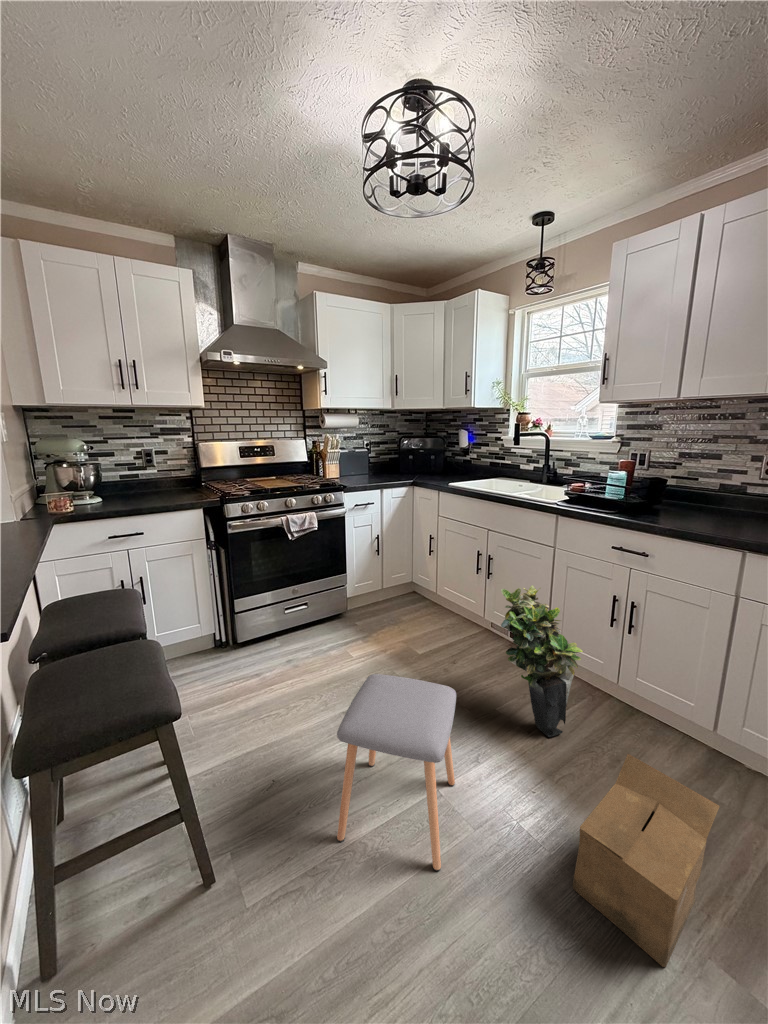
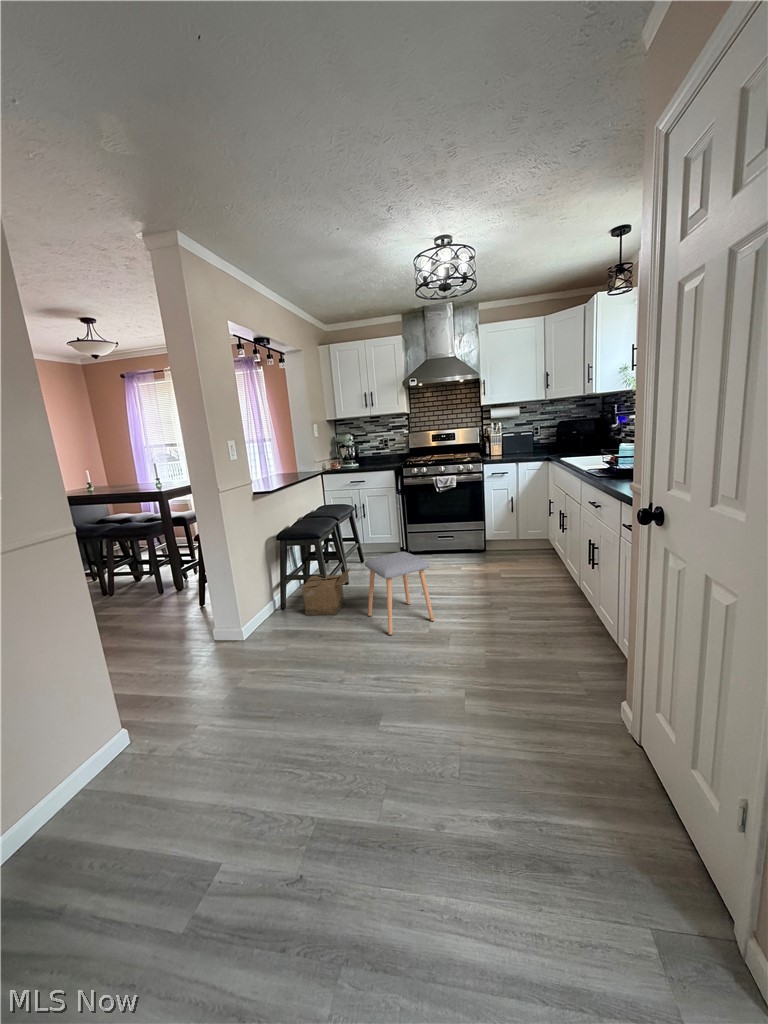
potted plant: present [501,585,583,737] -> none [490,527,546,629]
cardboard box: present [572,754,720,967] -> present [302,568,350,615]

